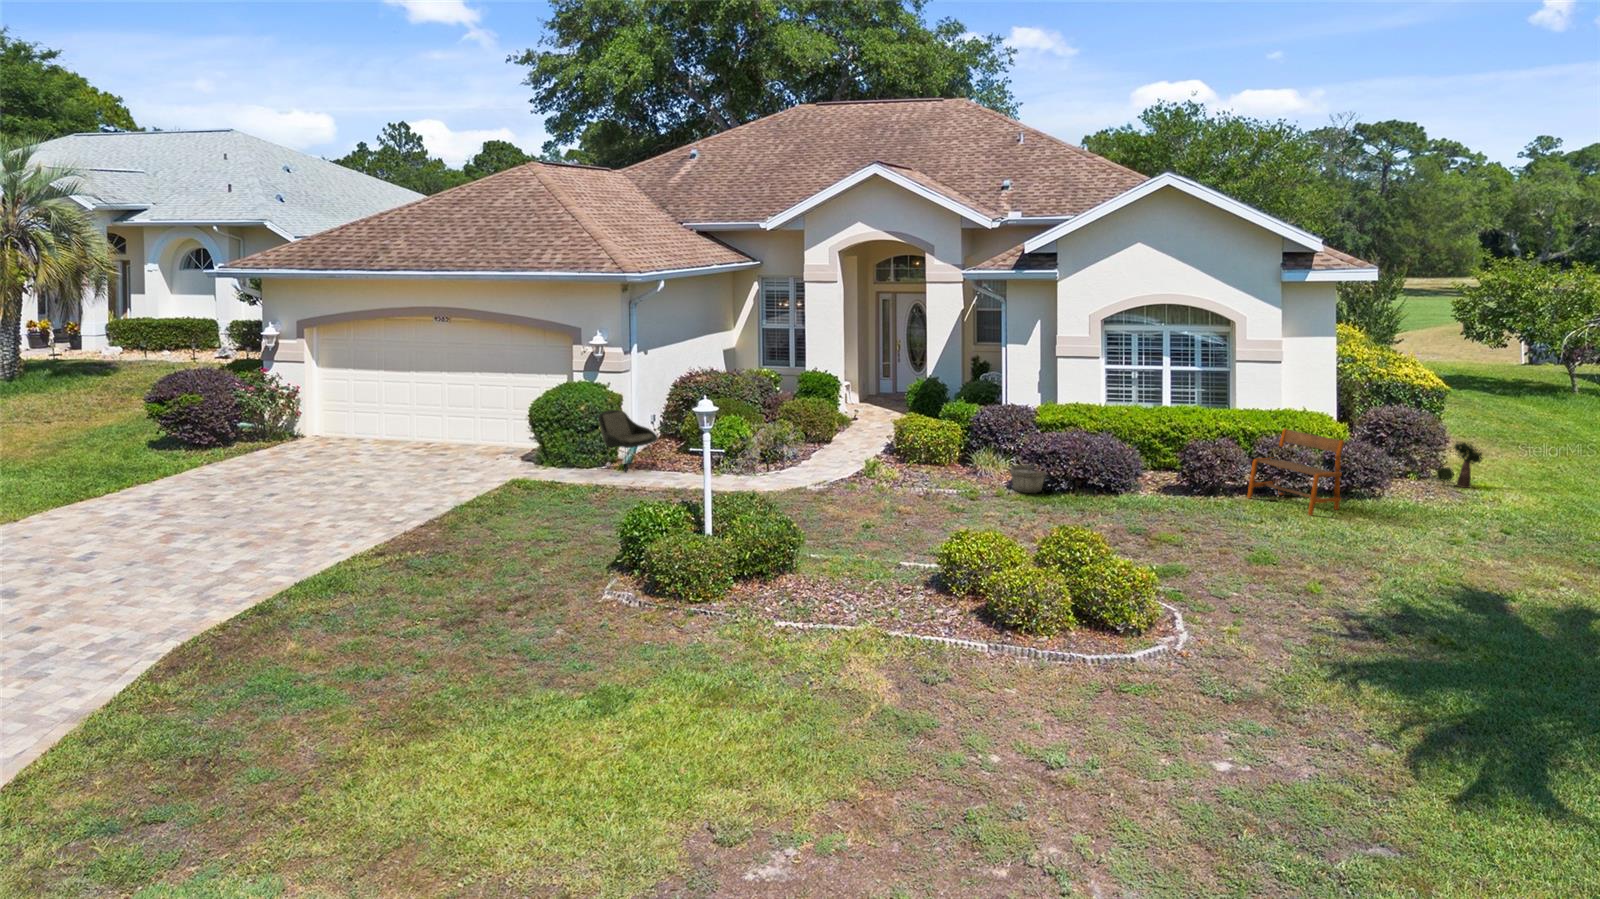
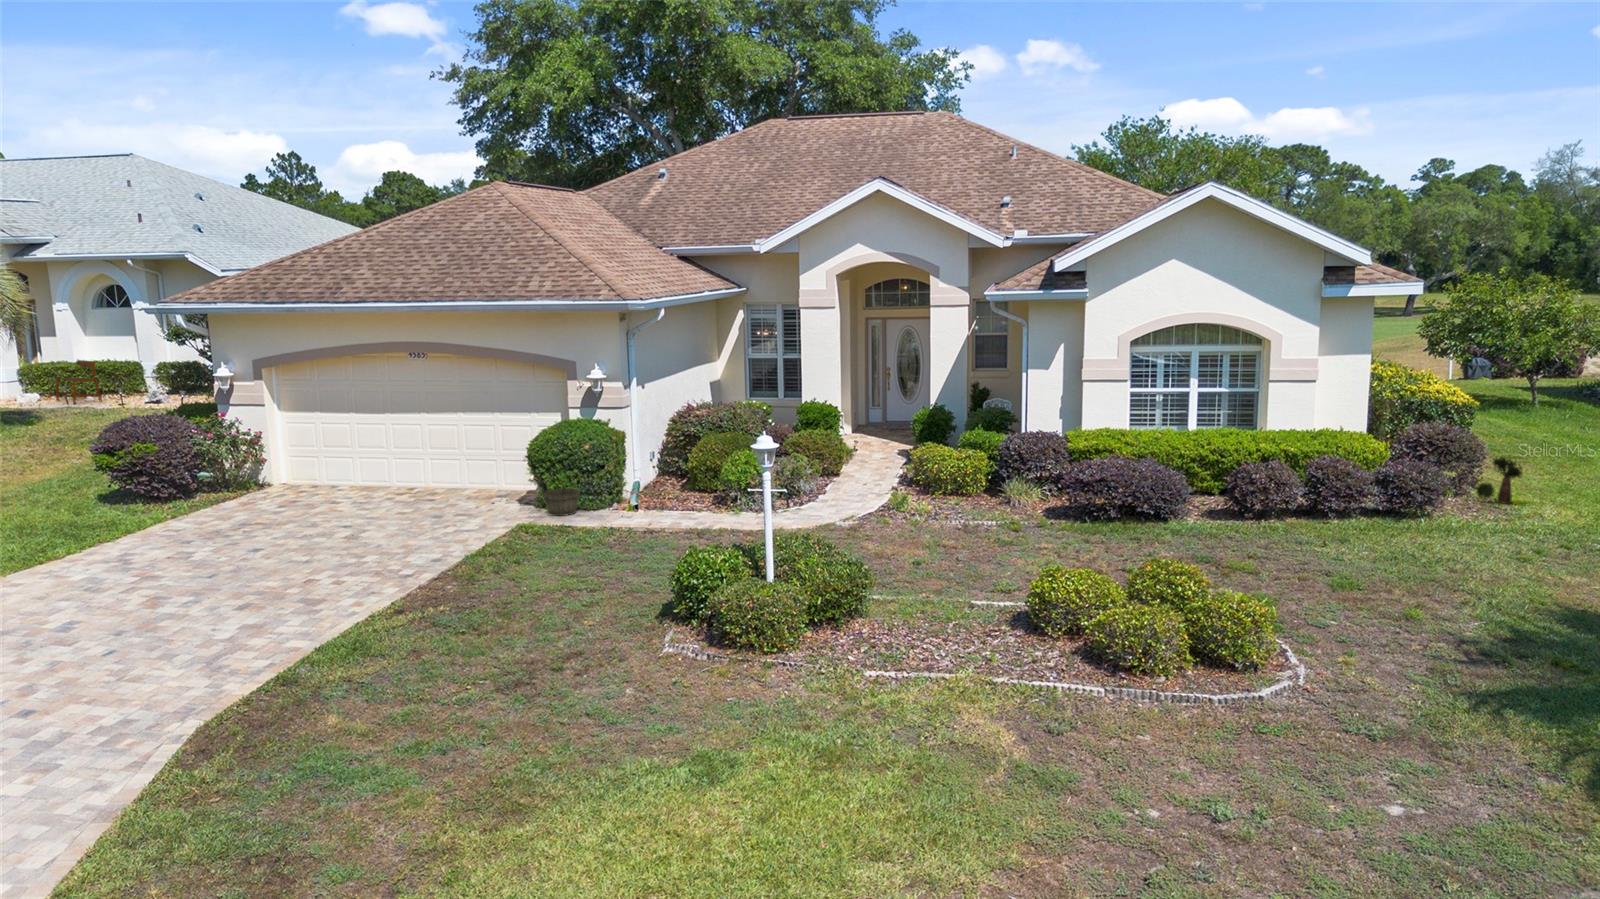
lounge chair: present [598,410,658,471] -> none [604,447,669,514]
bench: present [1247,428,1345,516] -> present [56,360,102,404]
wooden bucket: present [1010,464,1046,493] -> present [544,485,579,516]

